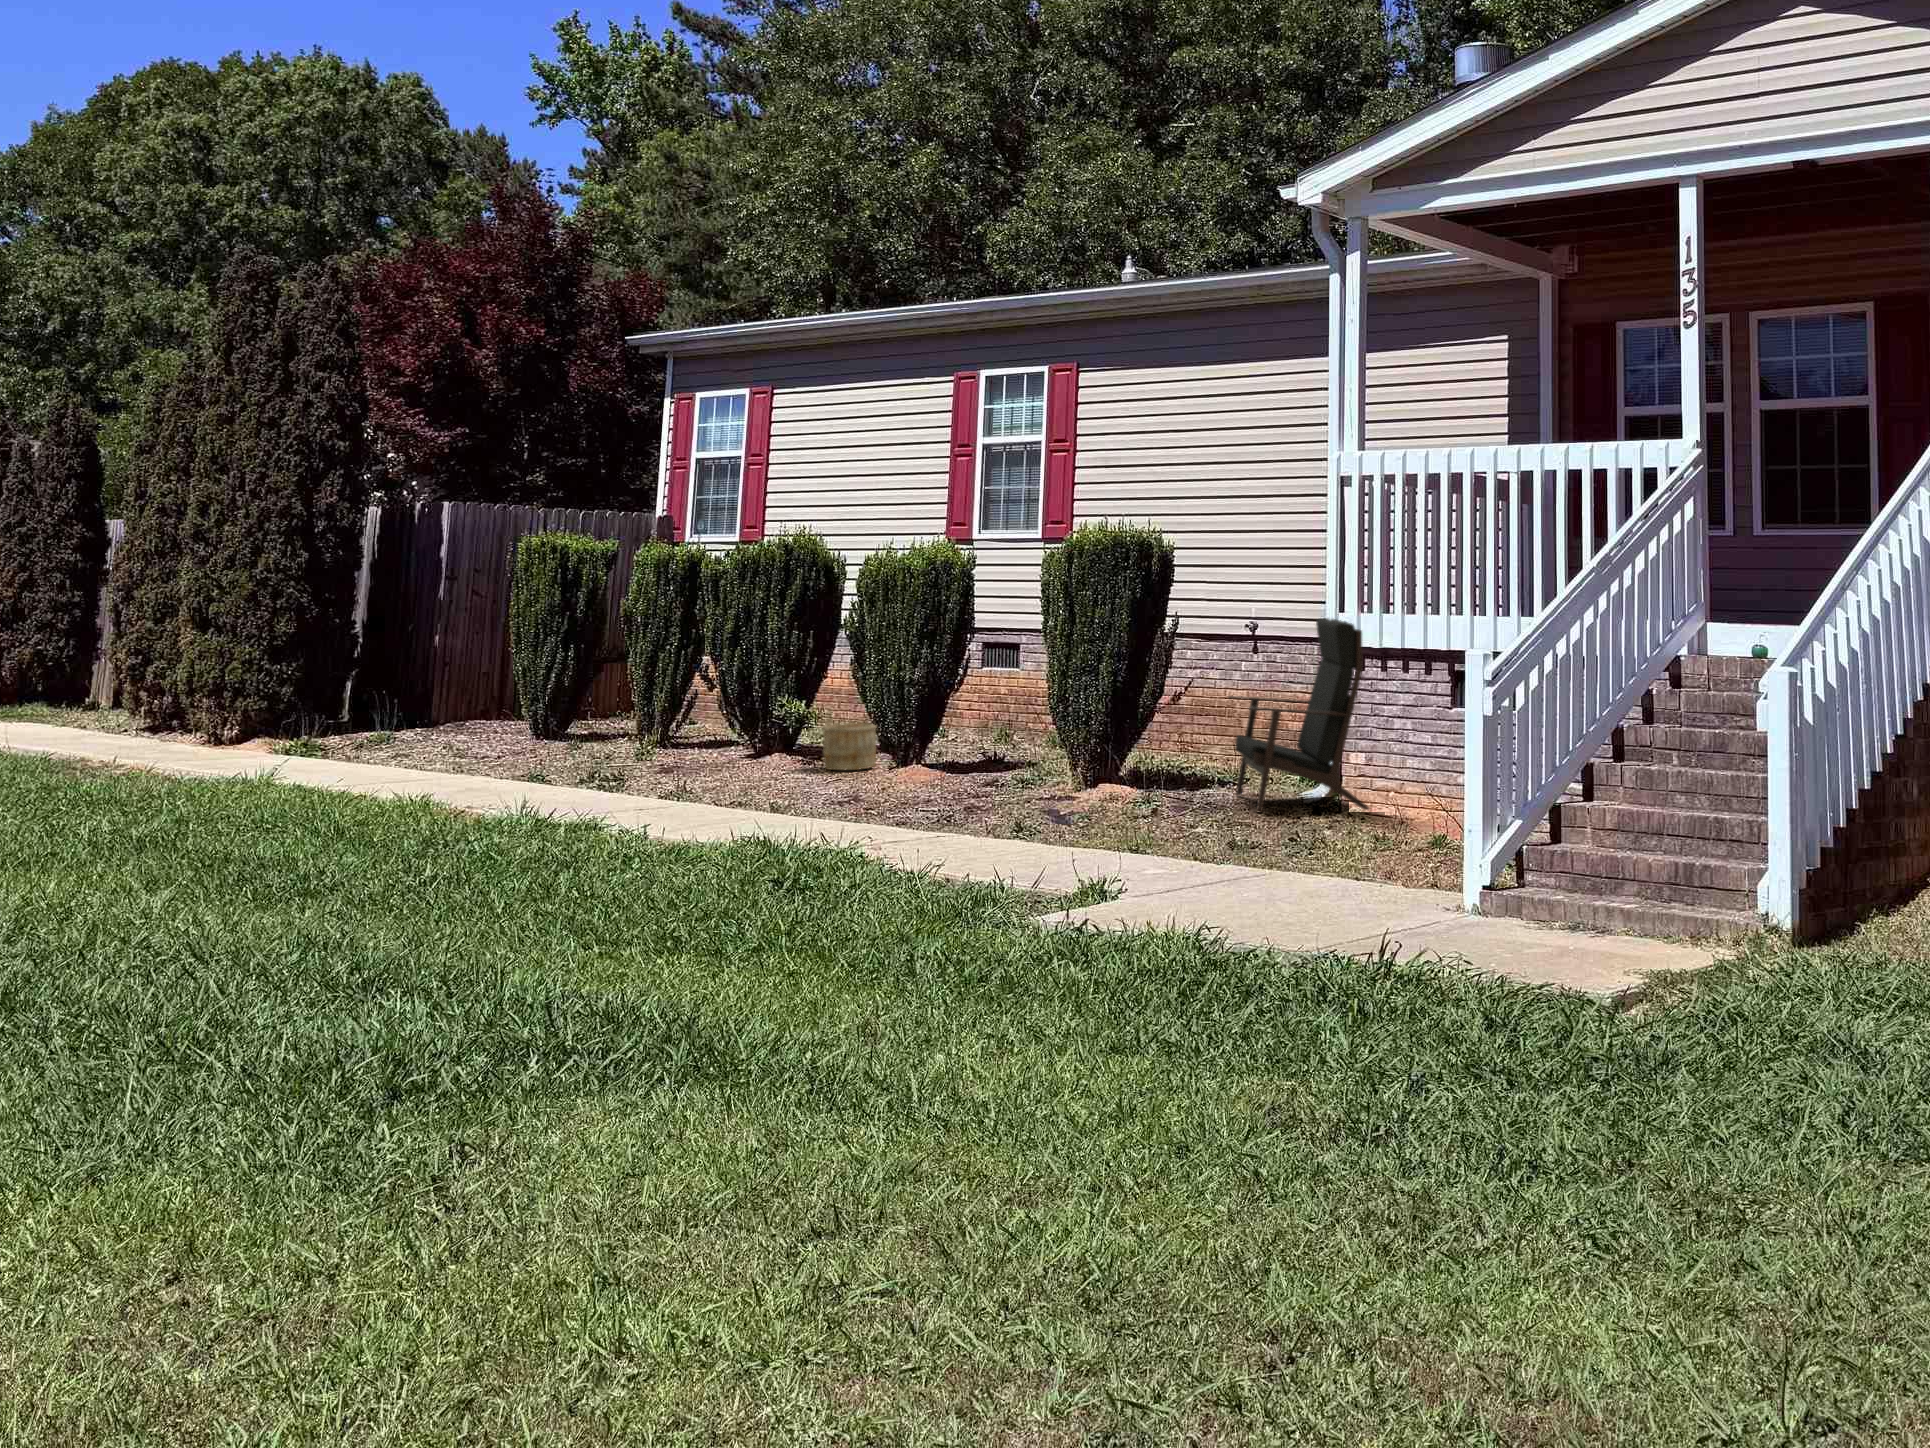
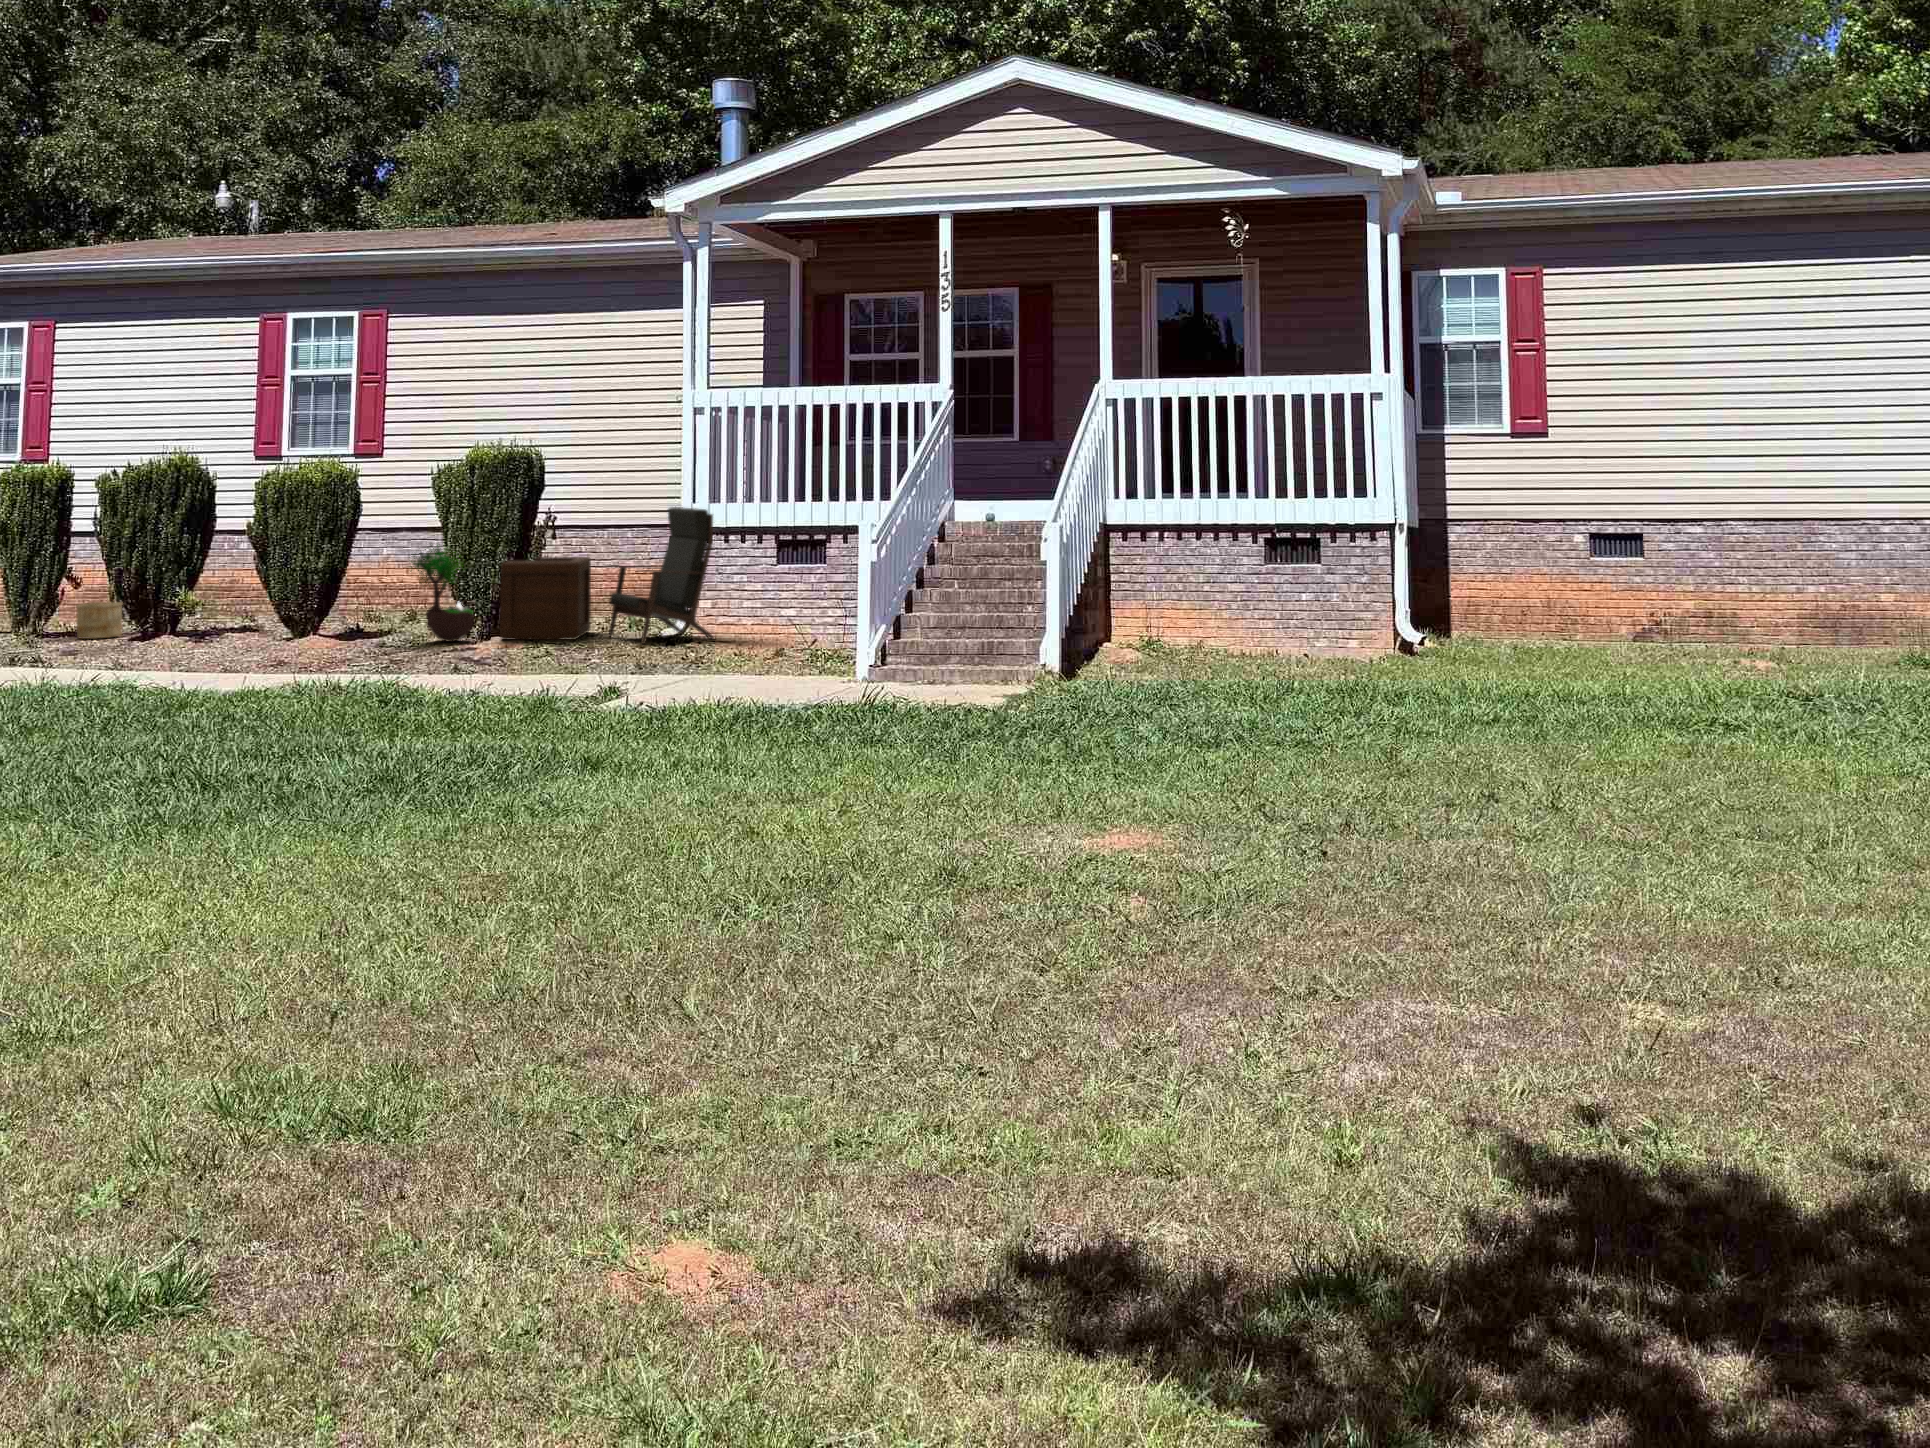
potted tree: none [983,650,1065,790] -> present [410,544,474,642]
wooden crate: none [1097,678,1232,797] -> present [500,557,591,640]
wooden bucket: present [822,723,876,770] -> present [76,602,122,639]

